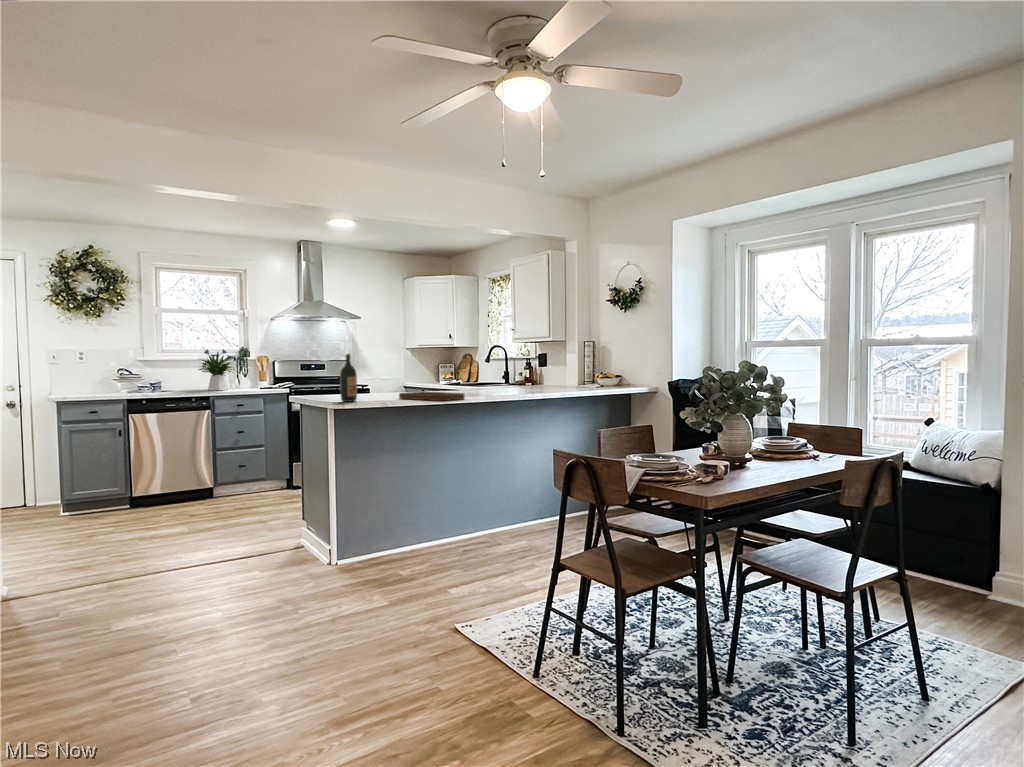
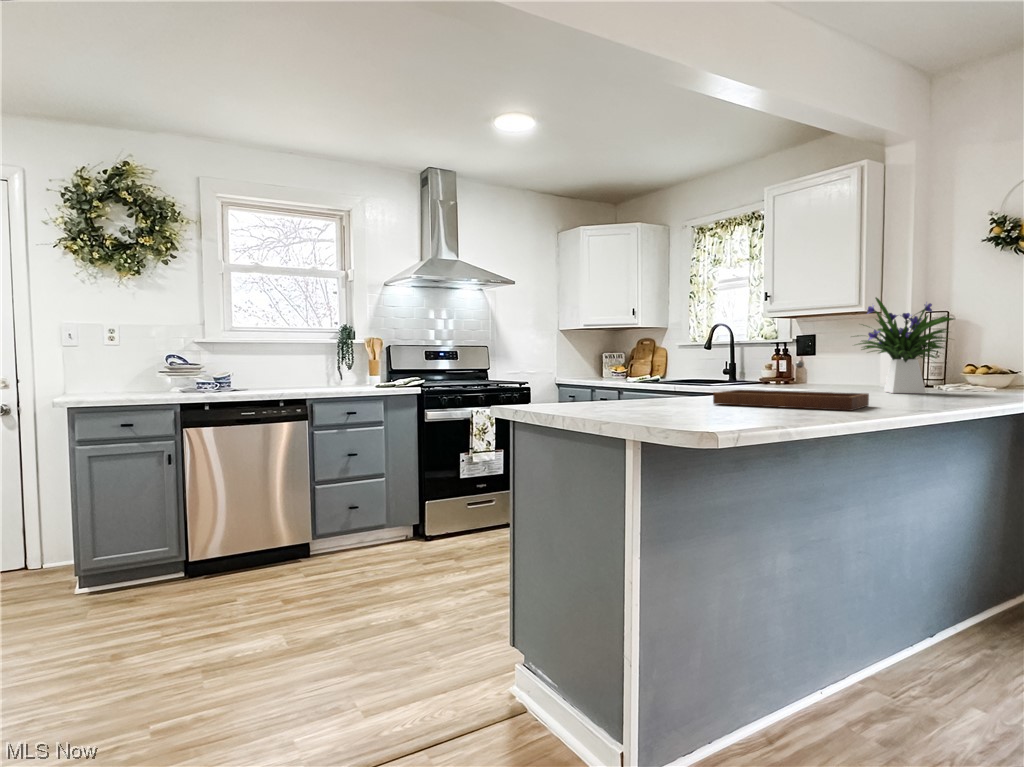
flower arrangement: present [199,349,237,390] -> present [859,298,954,393]
wine bottle: present [340,354,357,402] -> none [618,307,654,411]

